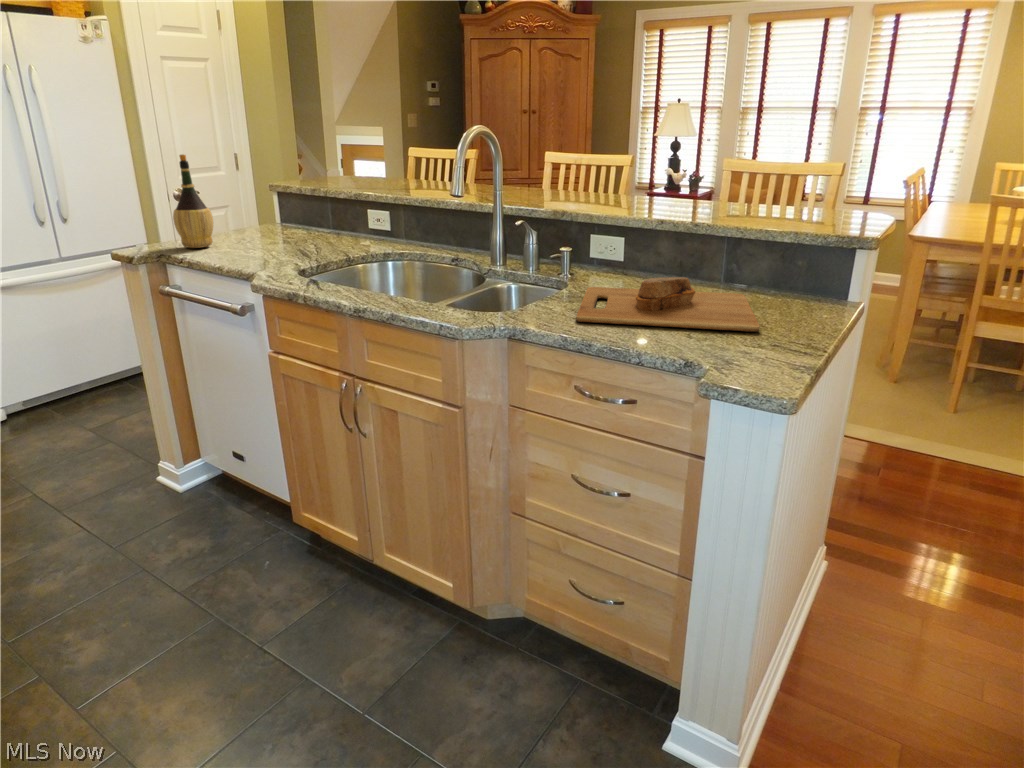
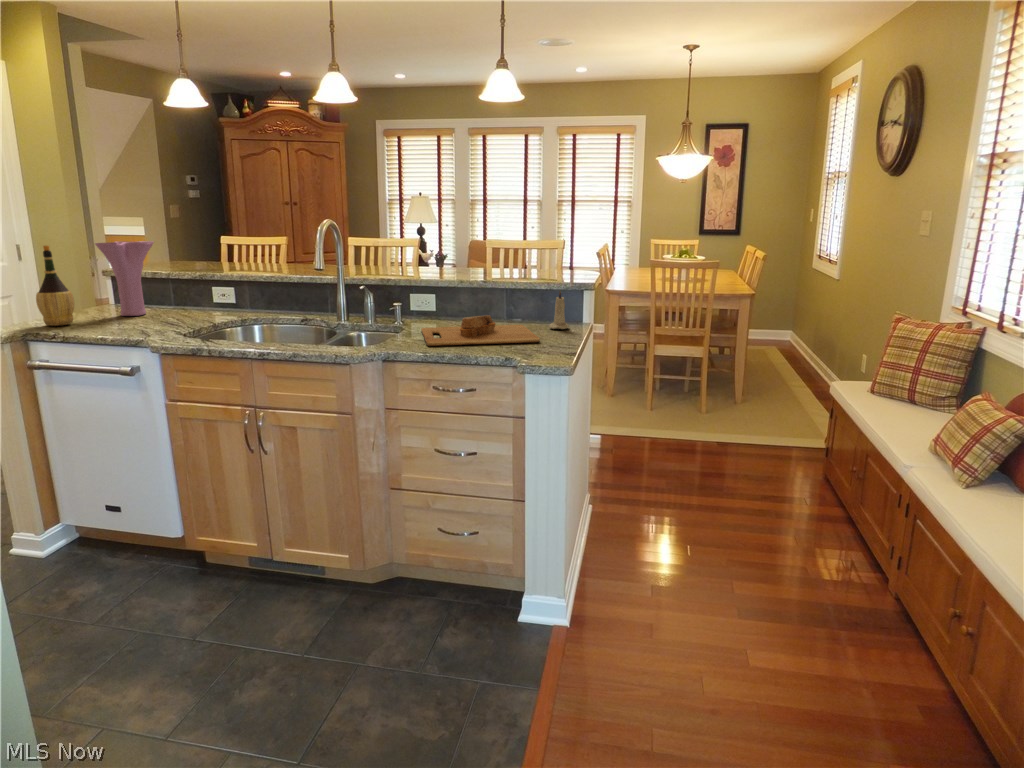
vase: none [243,152,309,240] -> present [95,241,154,316]
candle: none [787,243,822,308] -> present [549,291,569,329]

